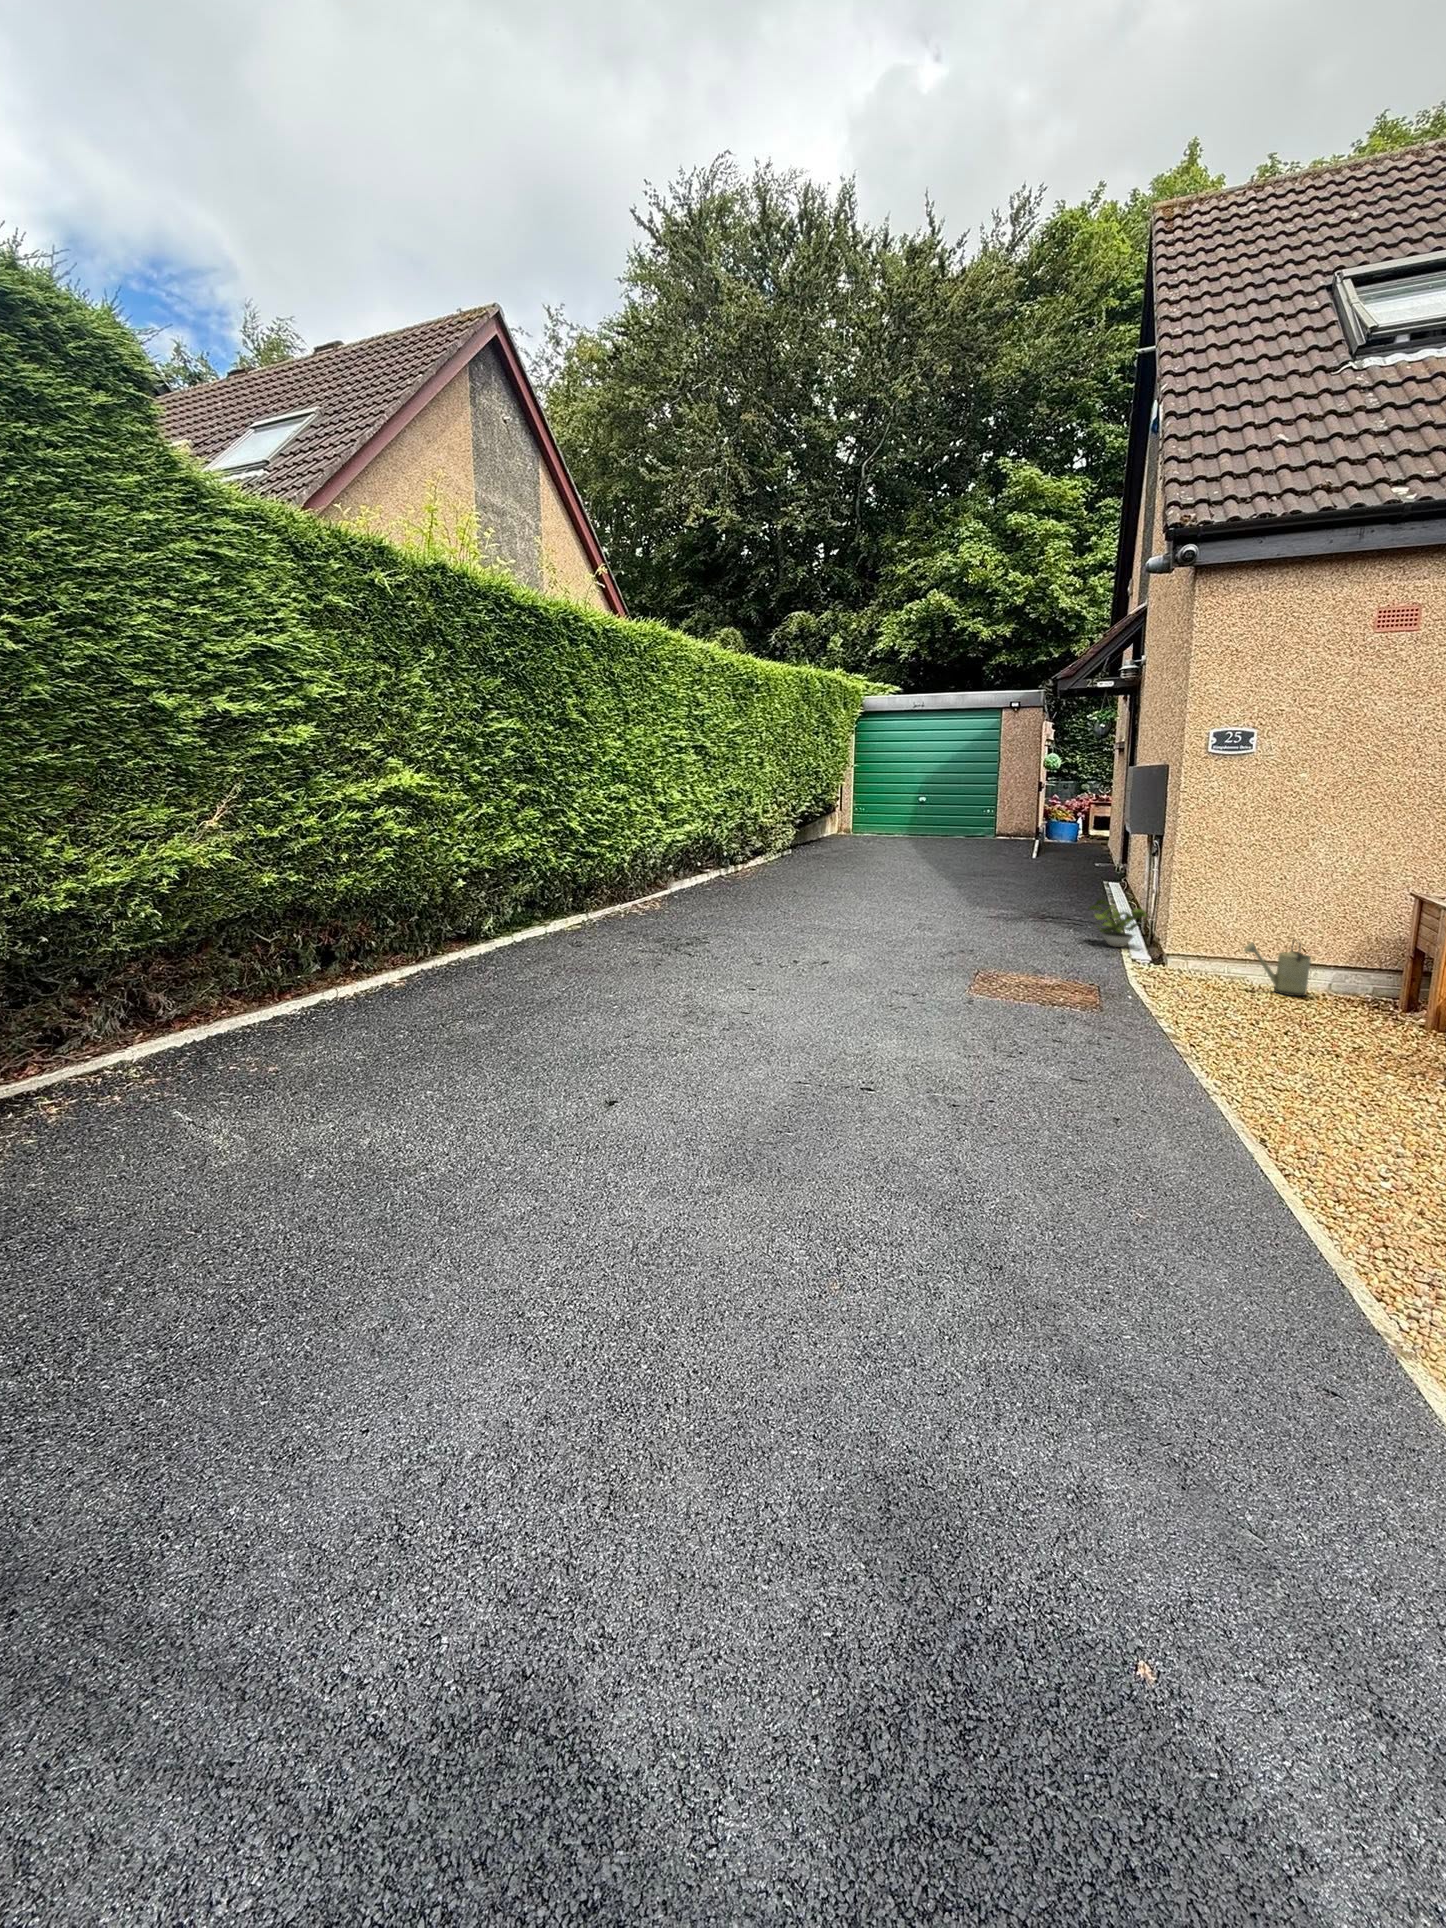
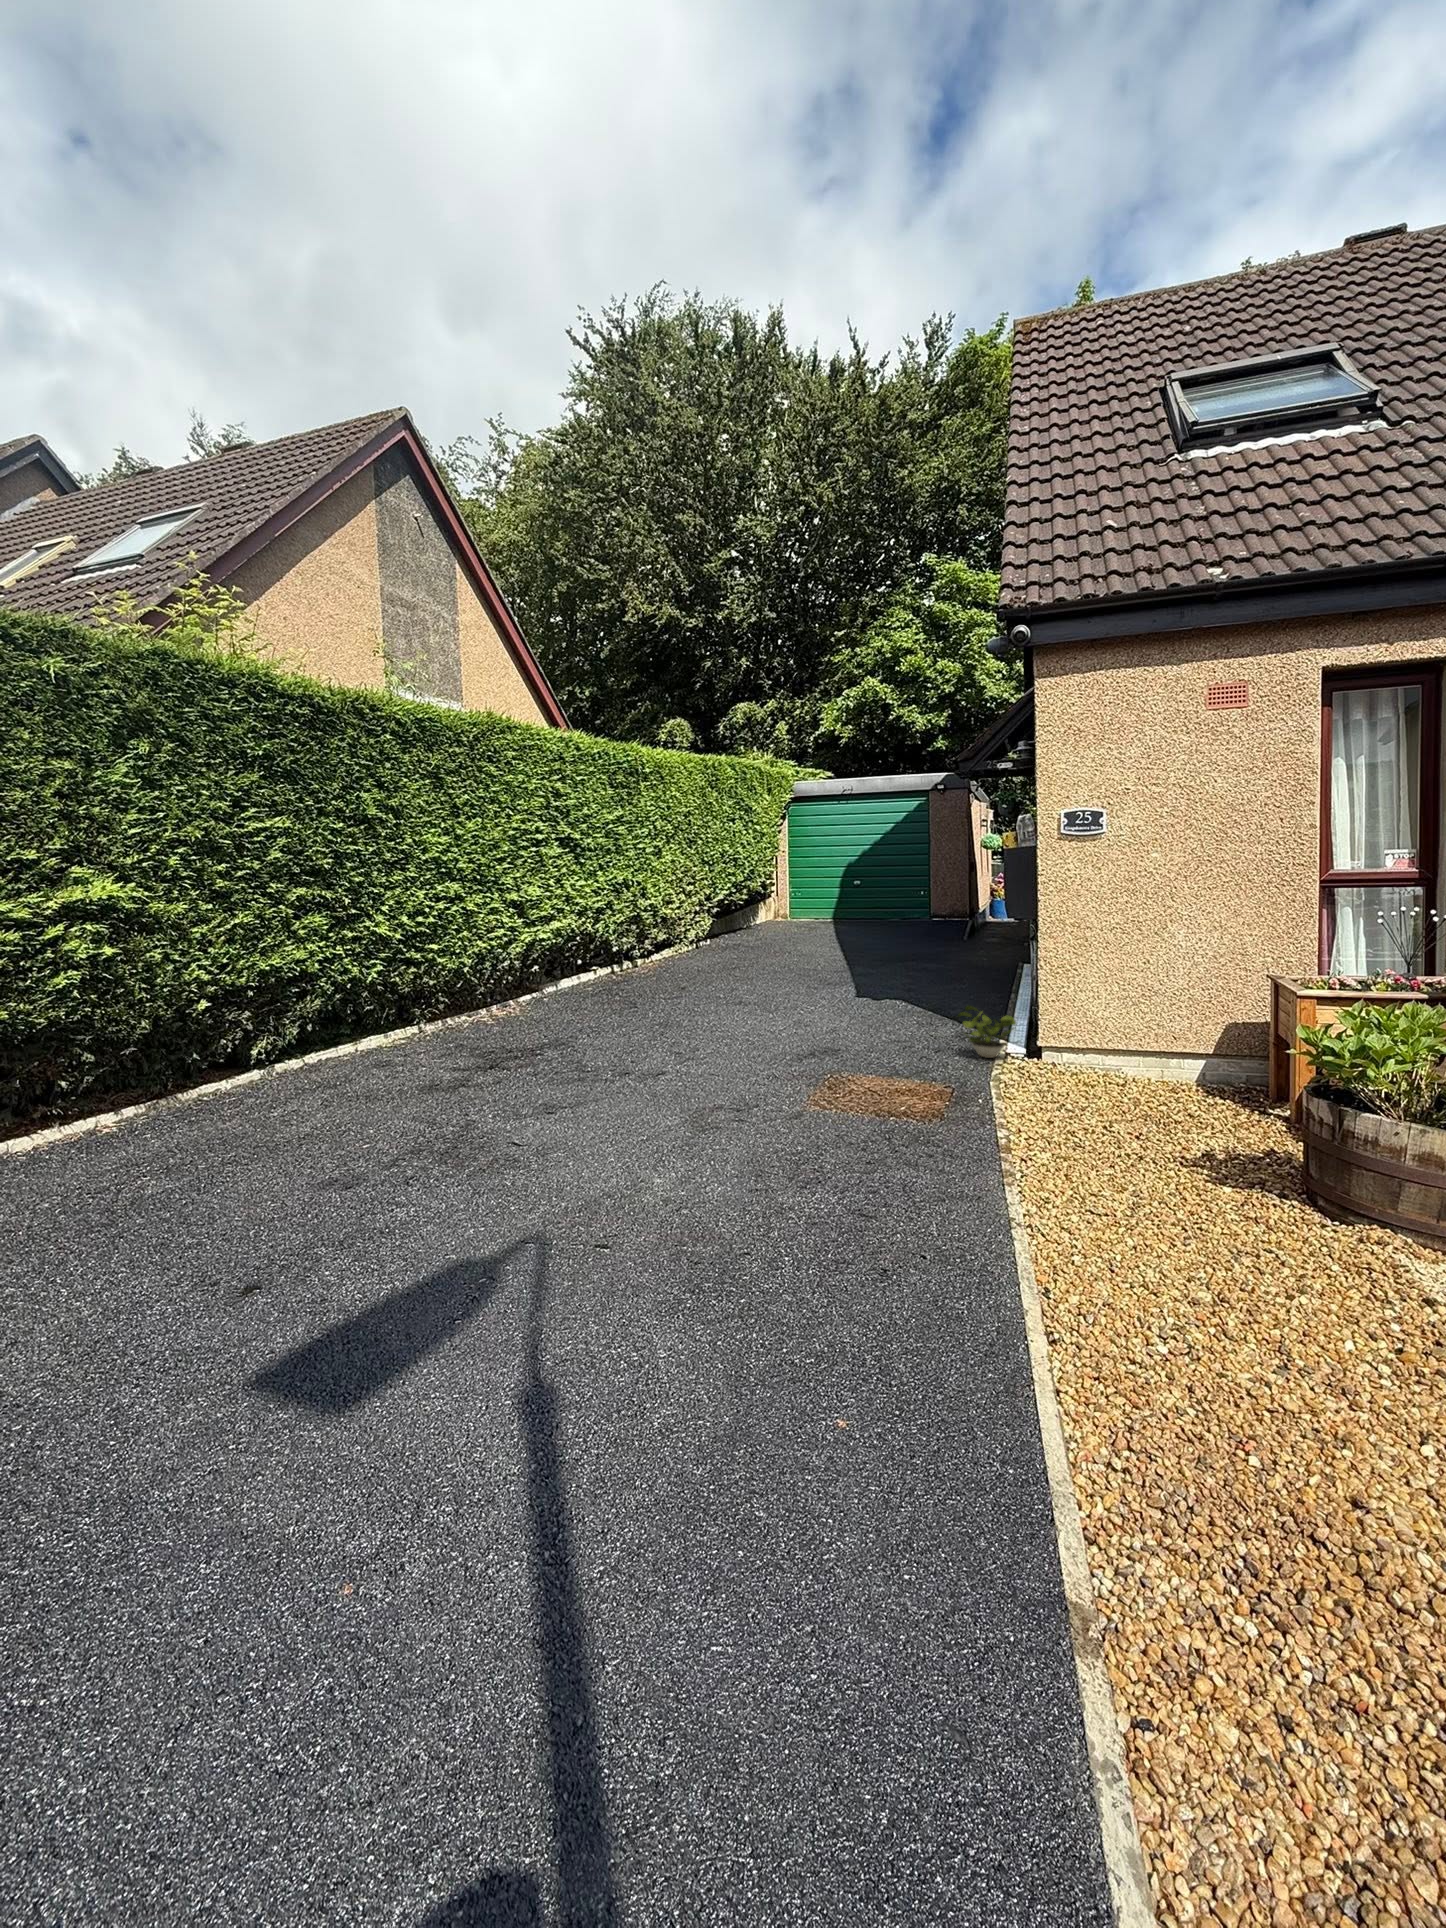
watering can: present [1244,942,1311,996] -> none [1100,1056,1177,1121]

